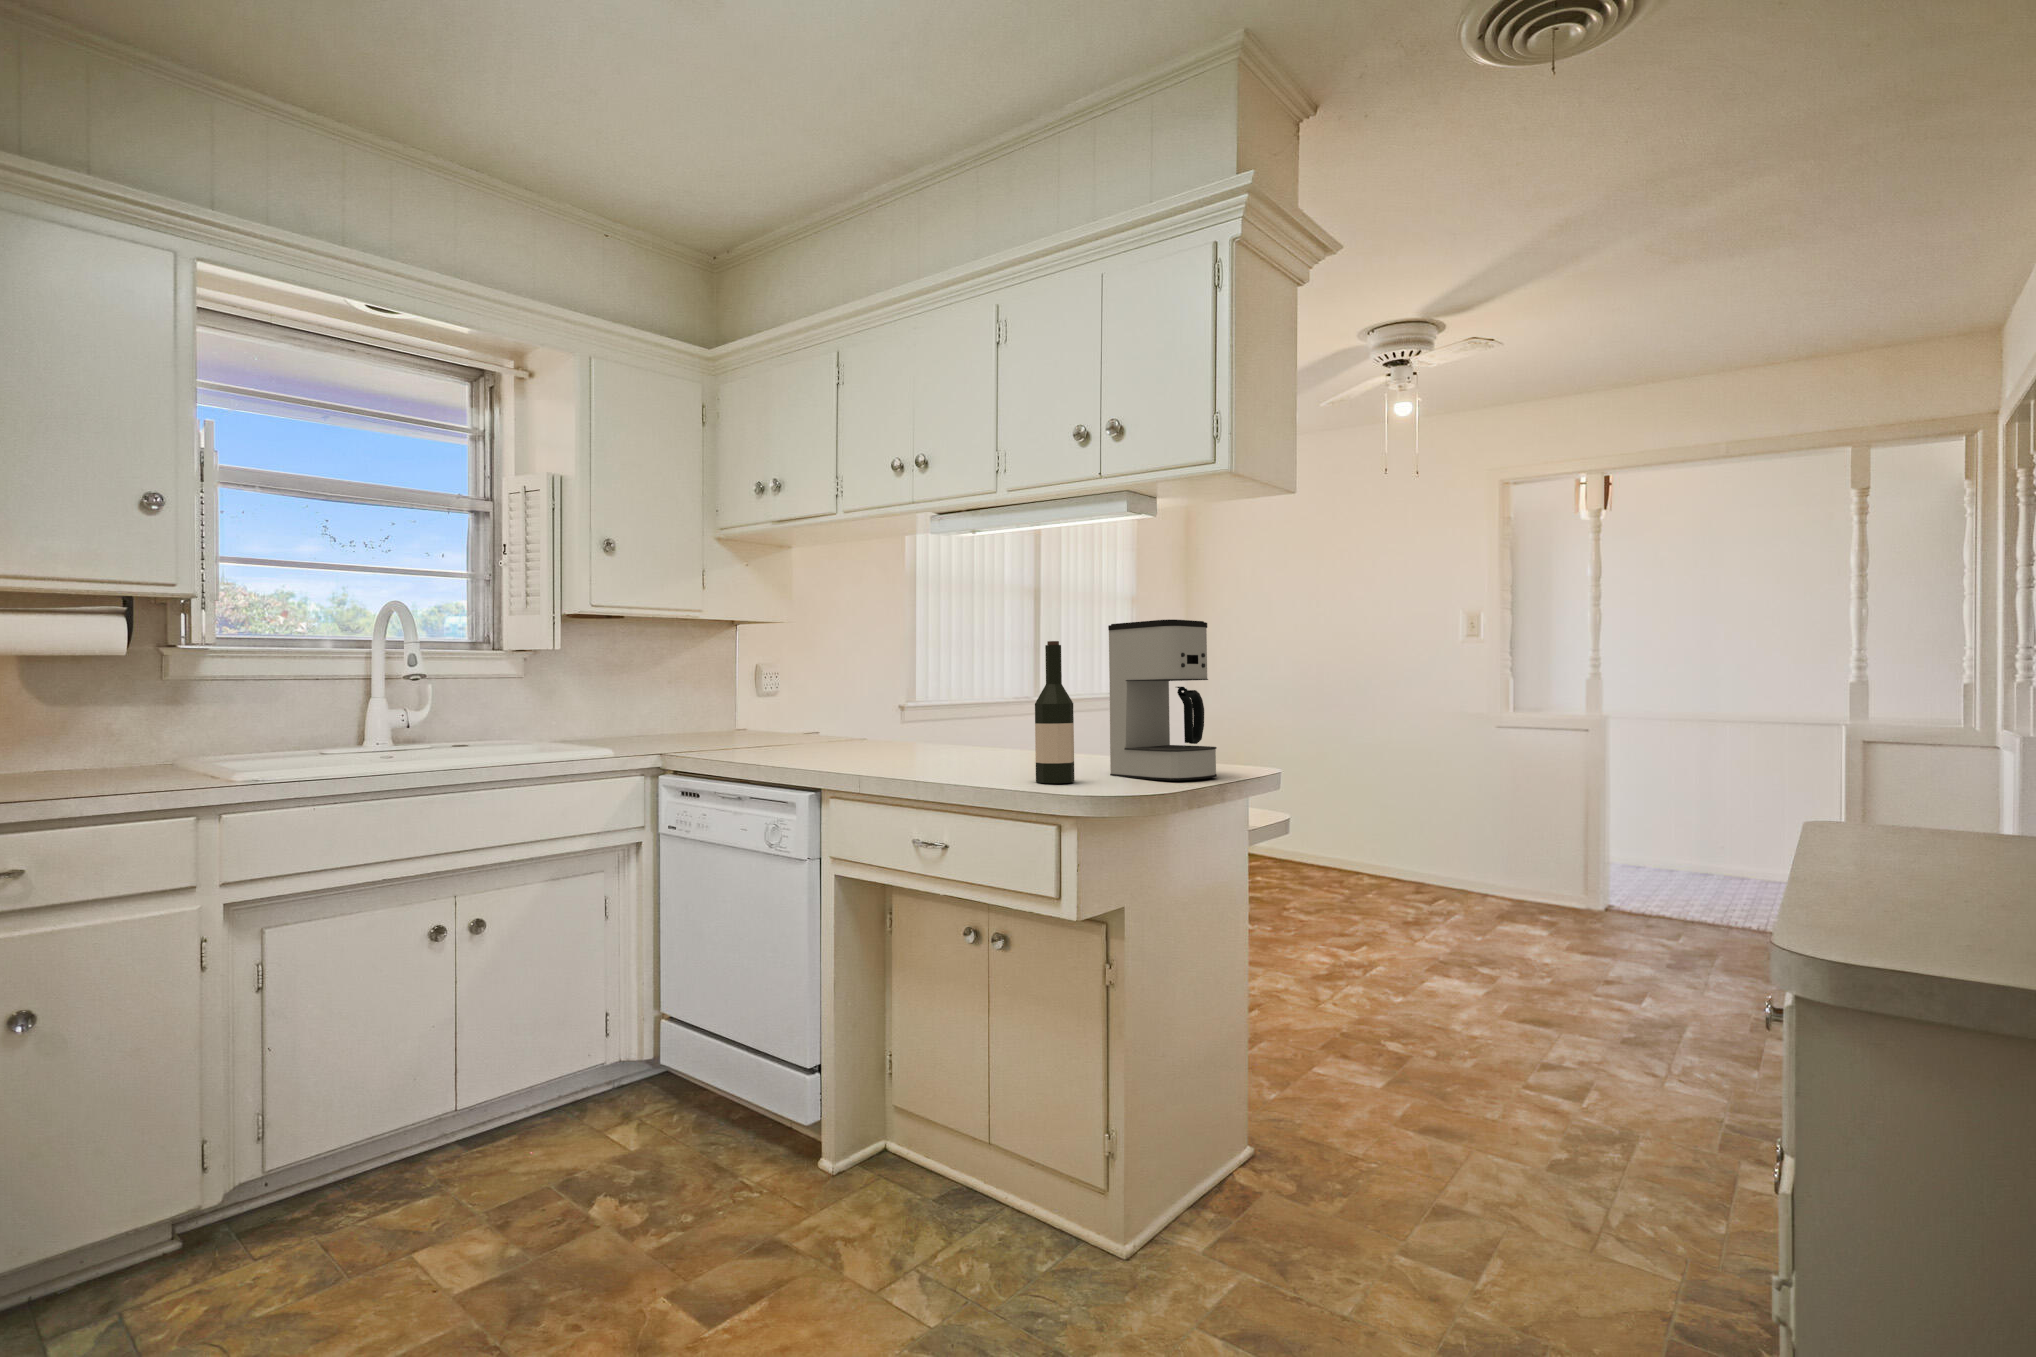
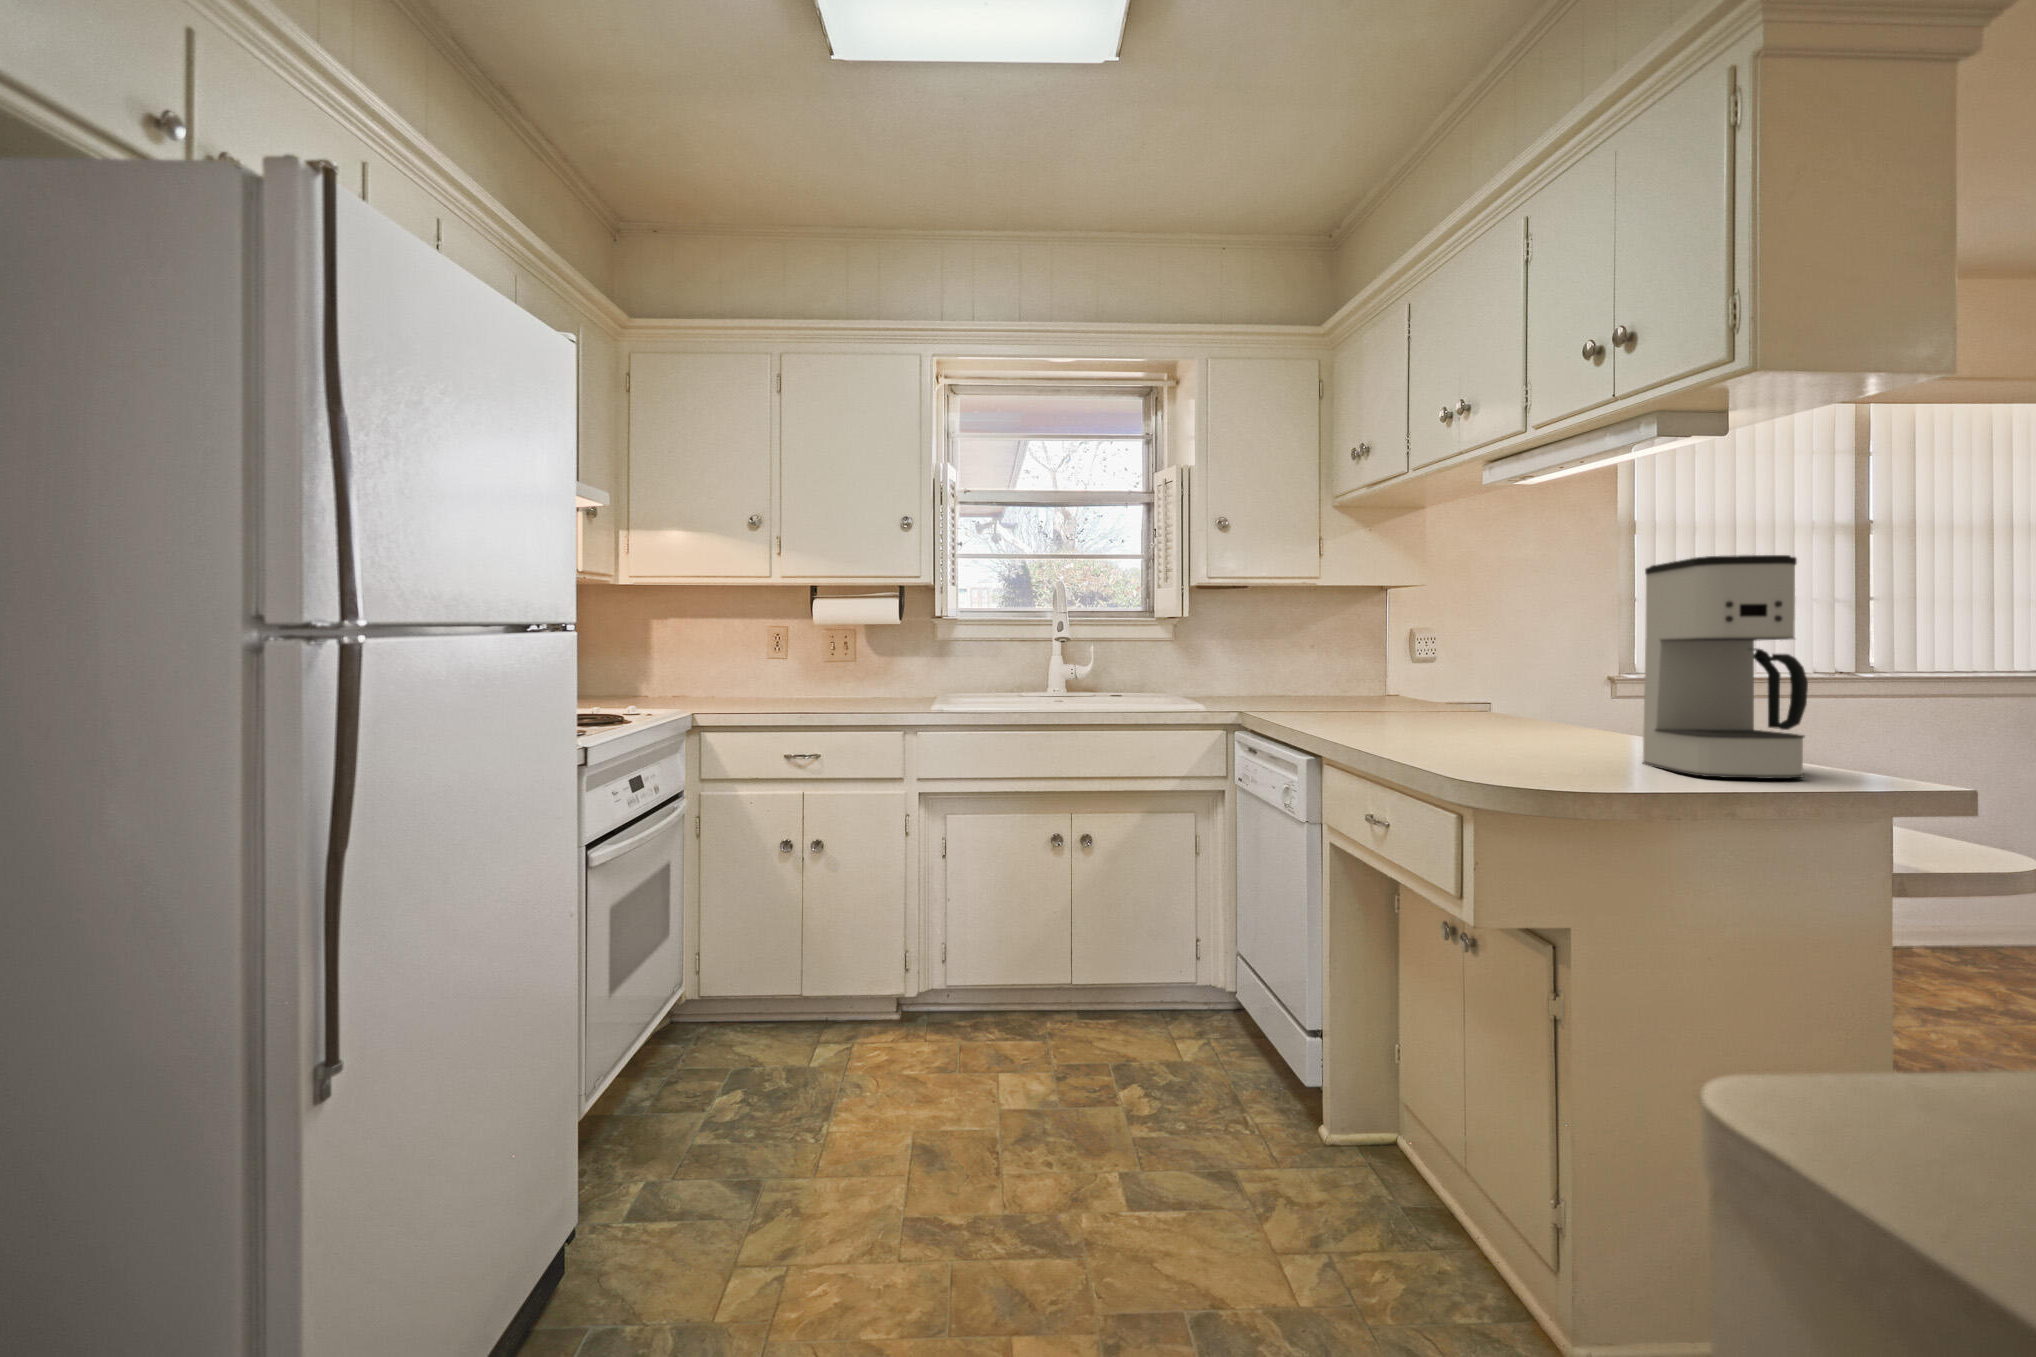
wine bottle: present [1035,641,1074,783] -> none [1502,592,1554,765]

